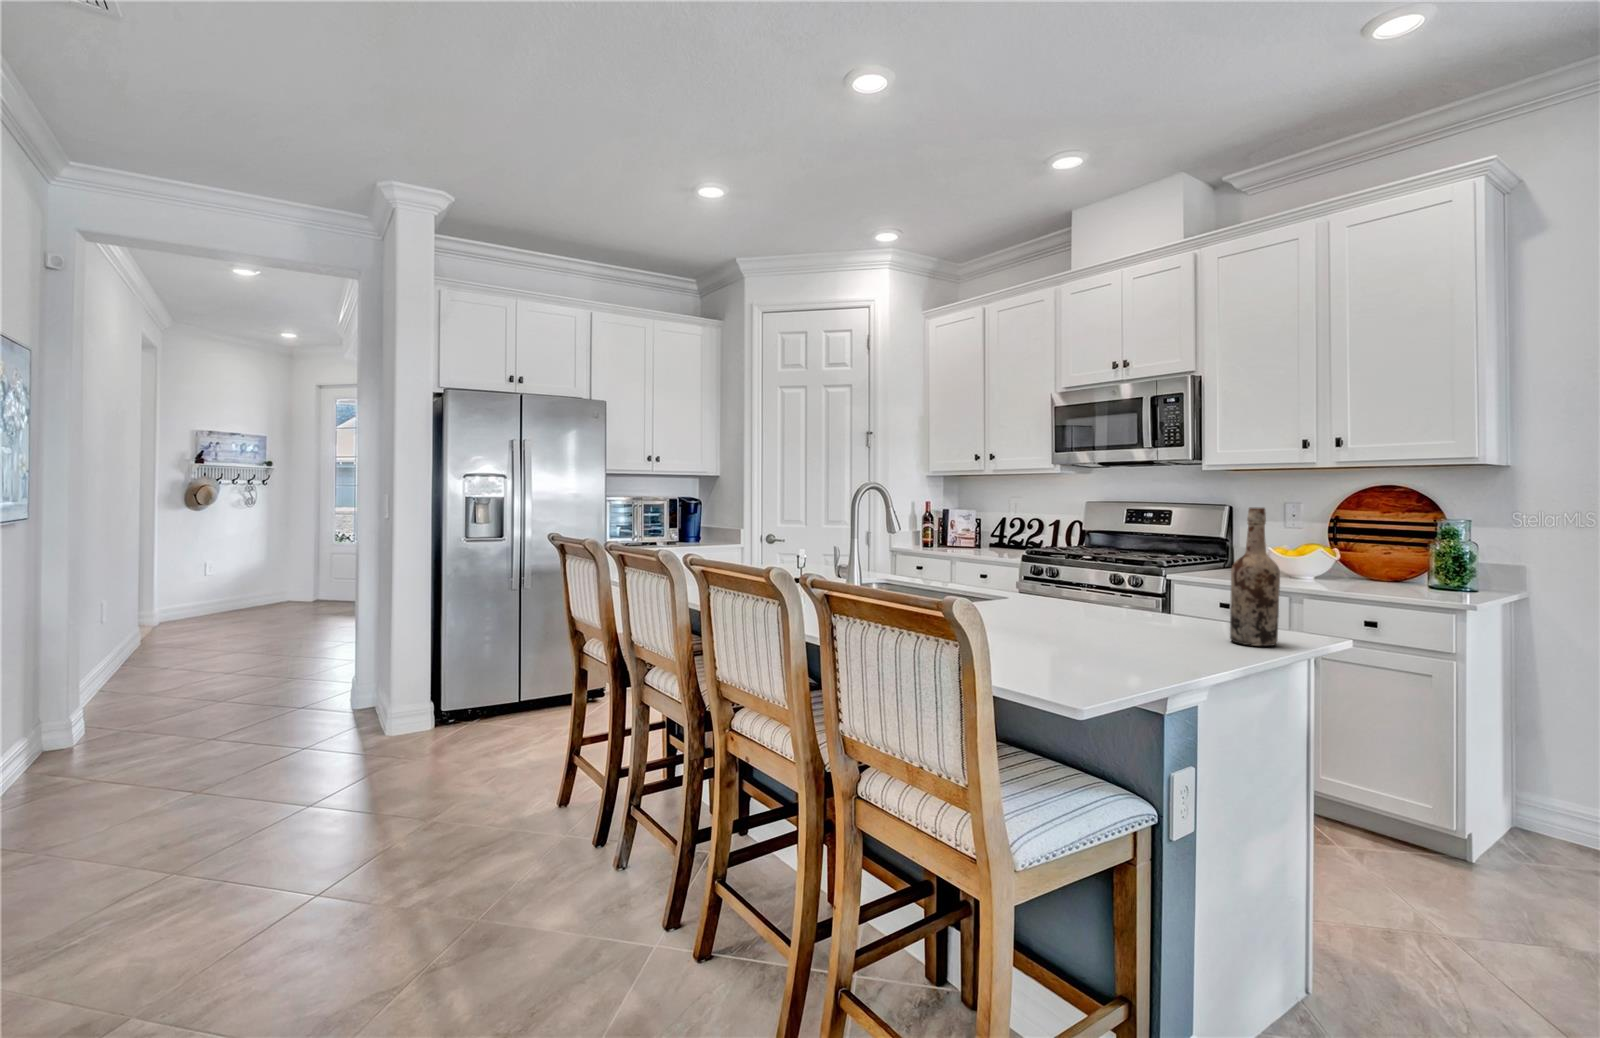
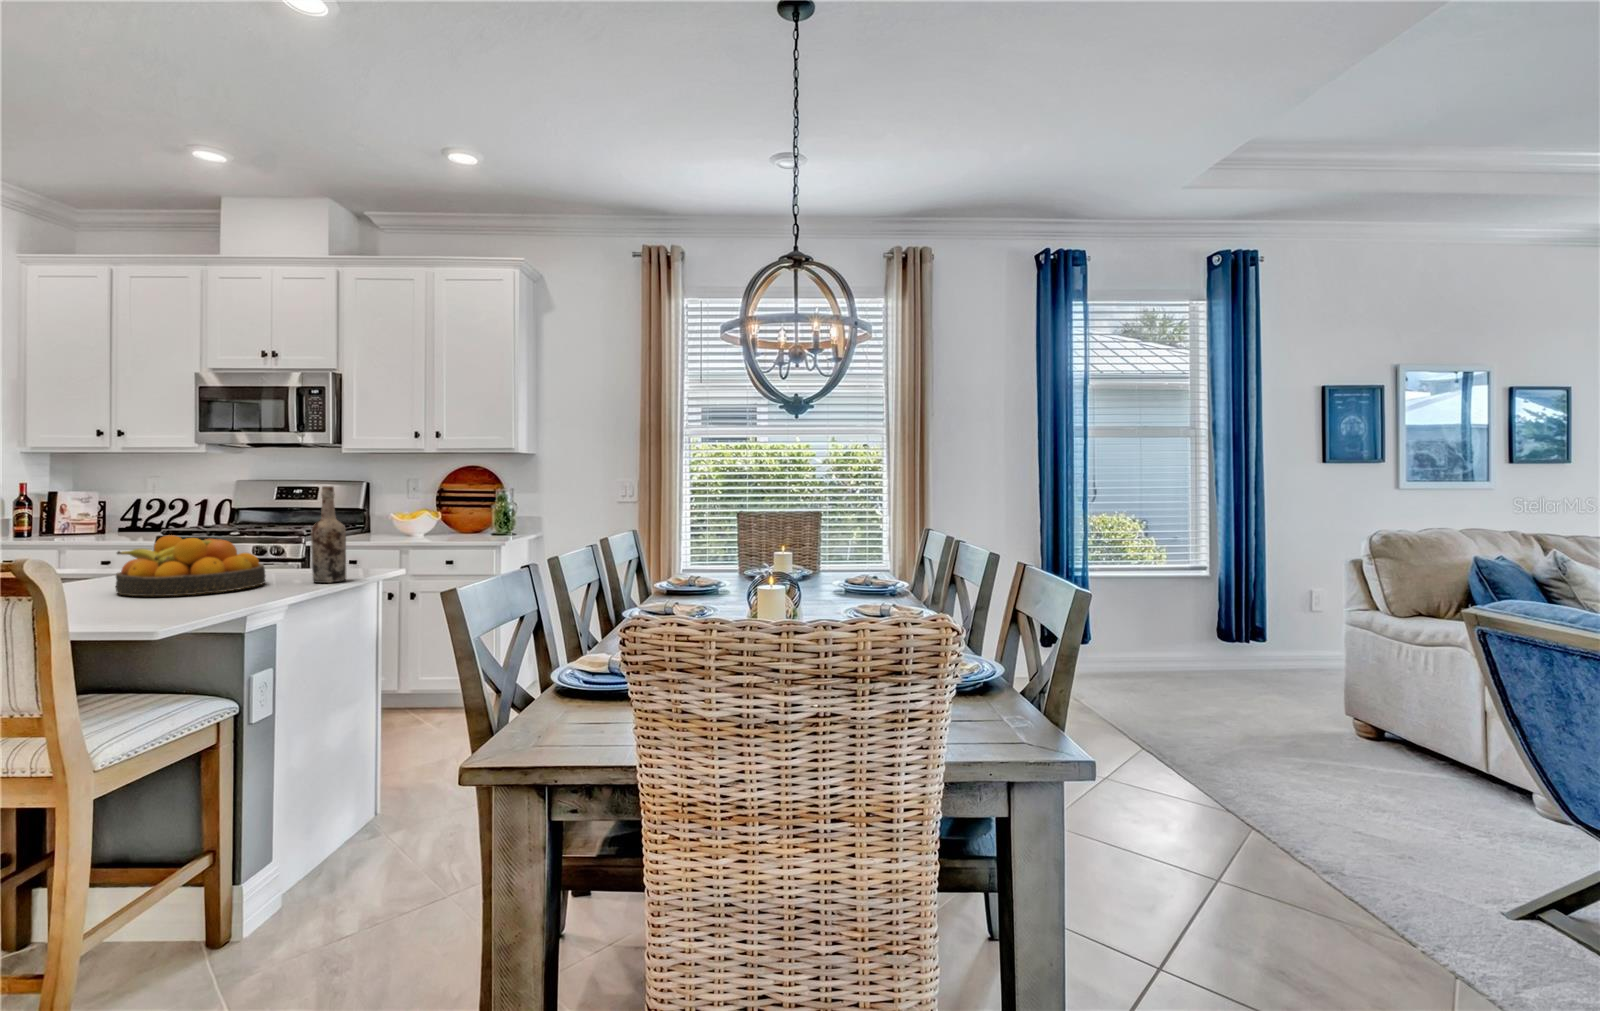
fruit bowl: none [1016,563,1169,642] -> present [116,535,265,596]

